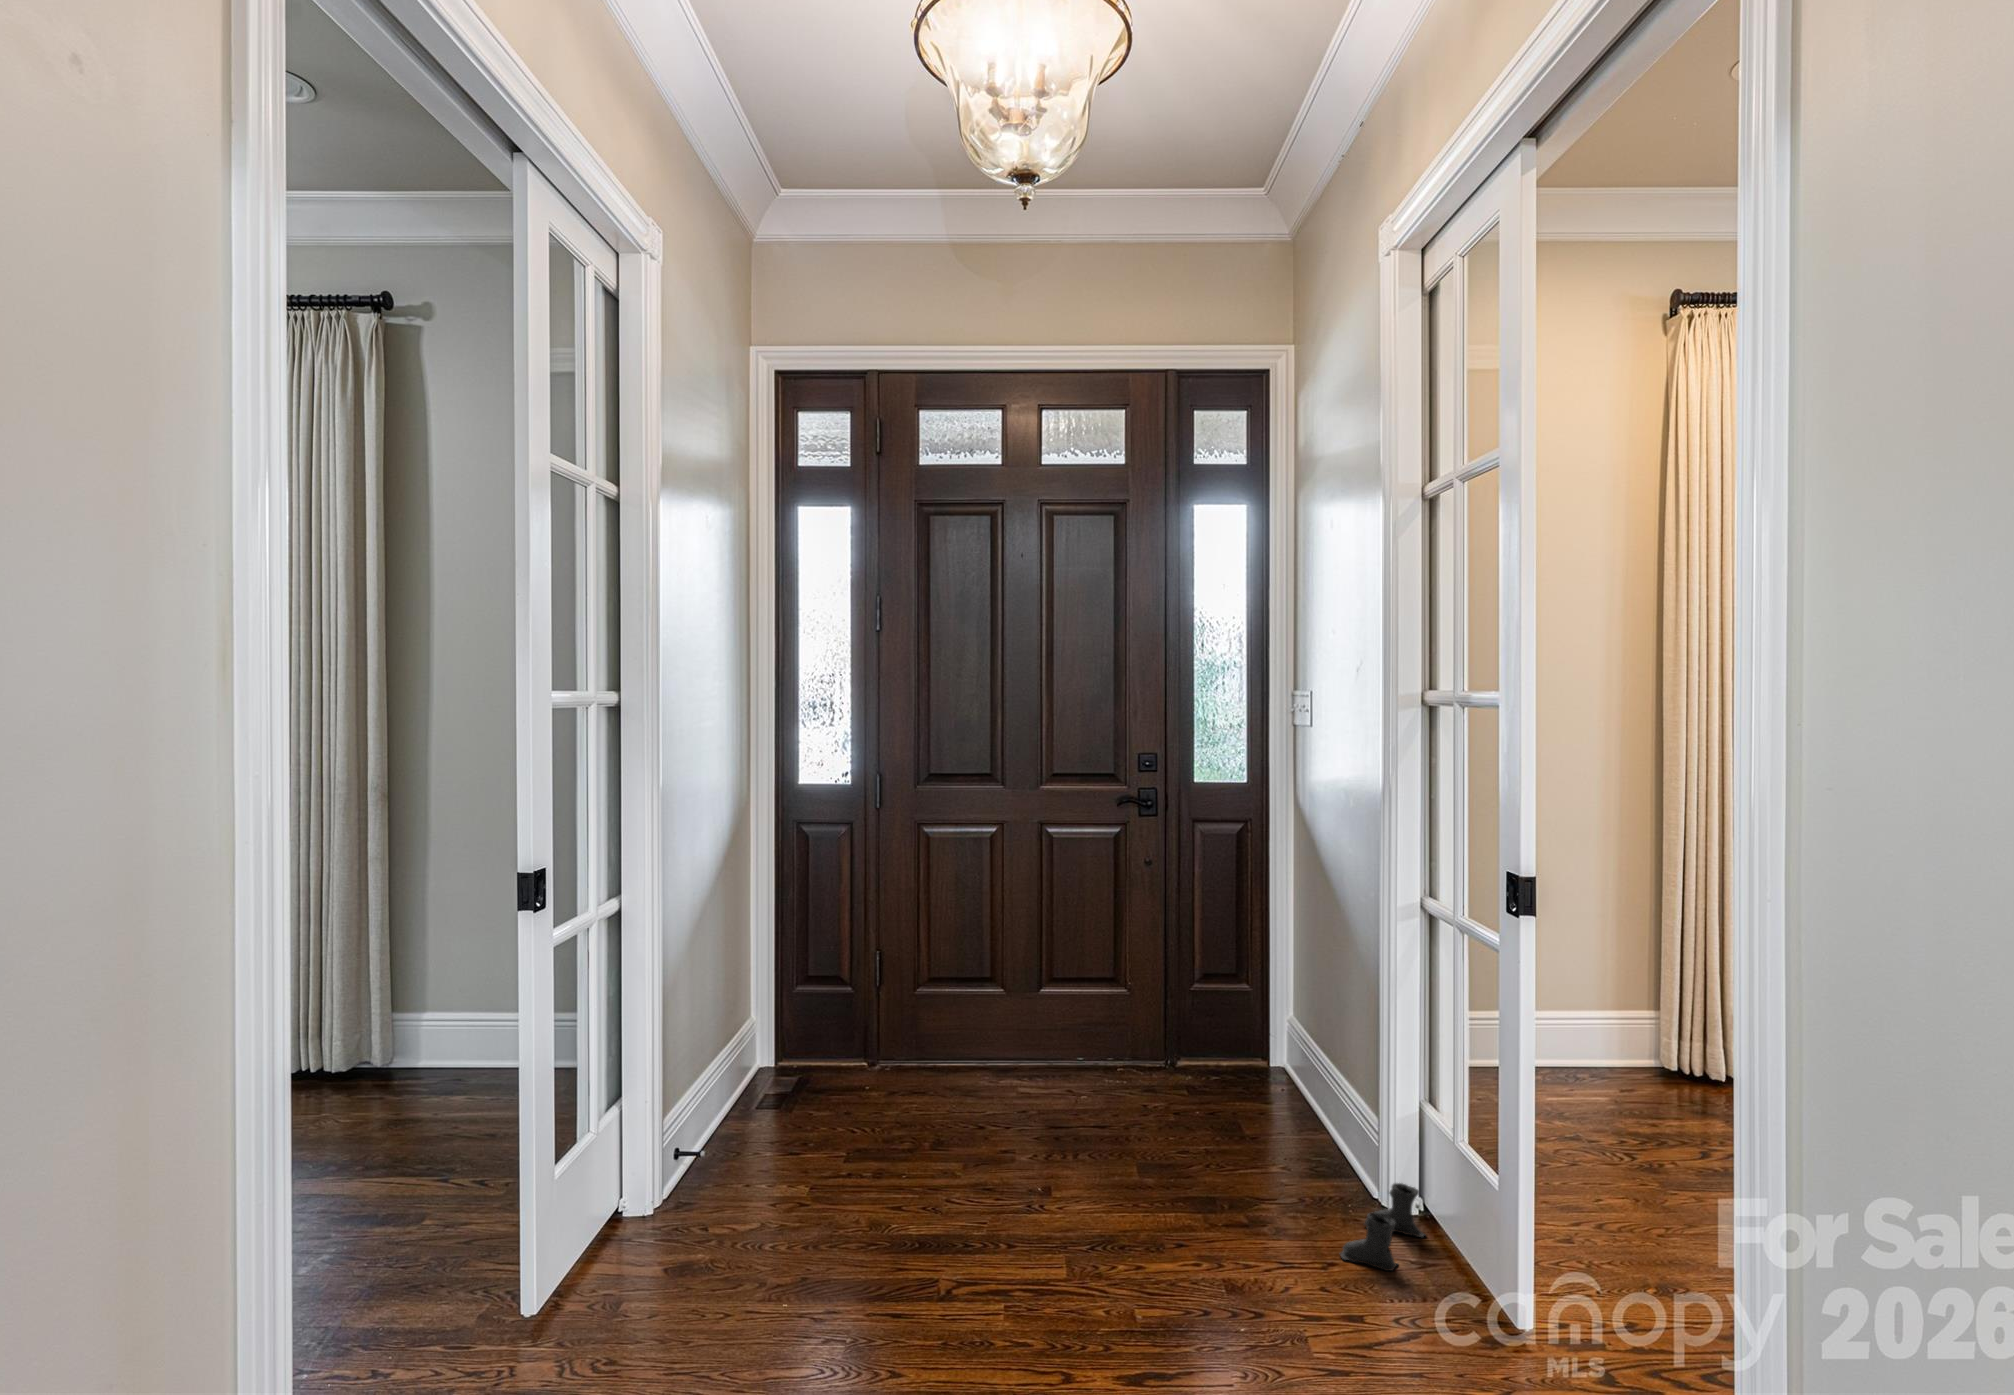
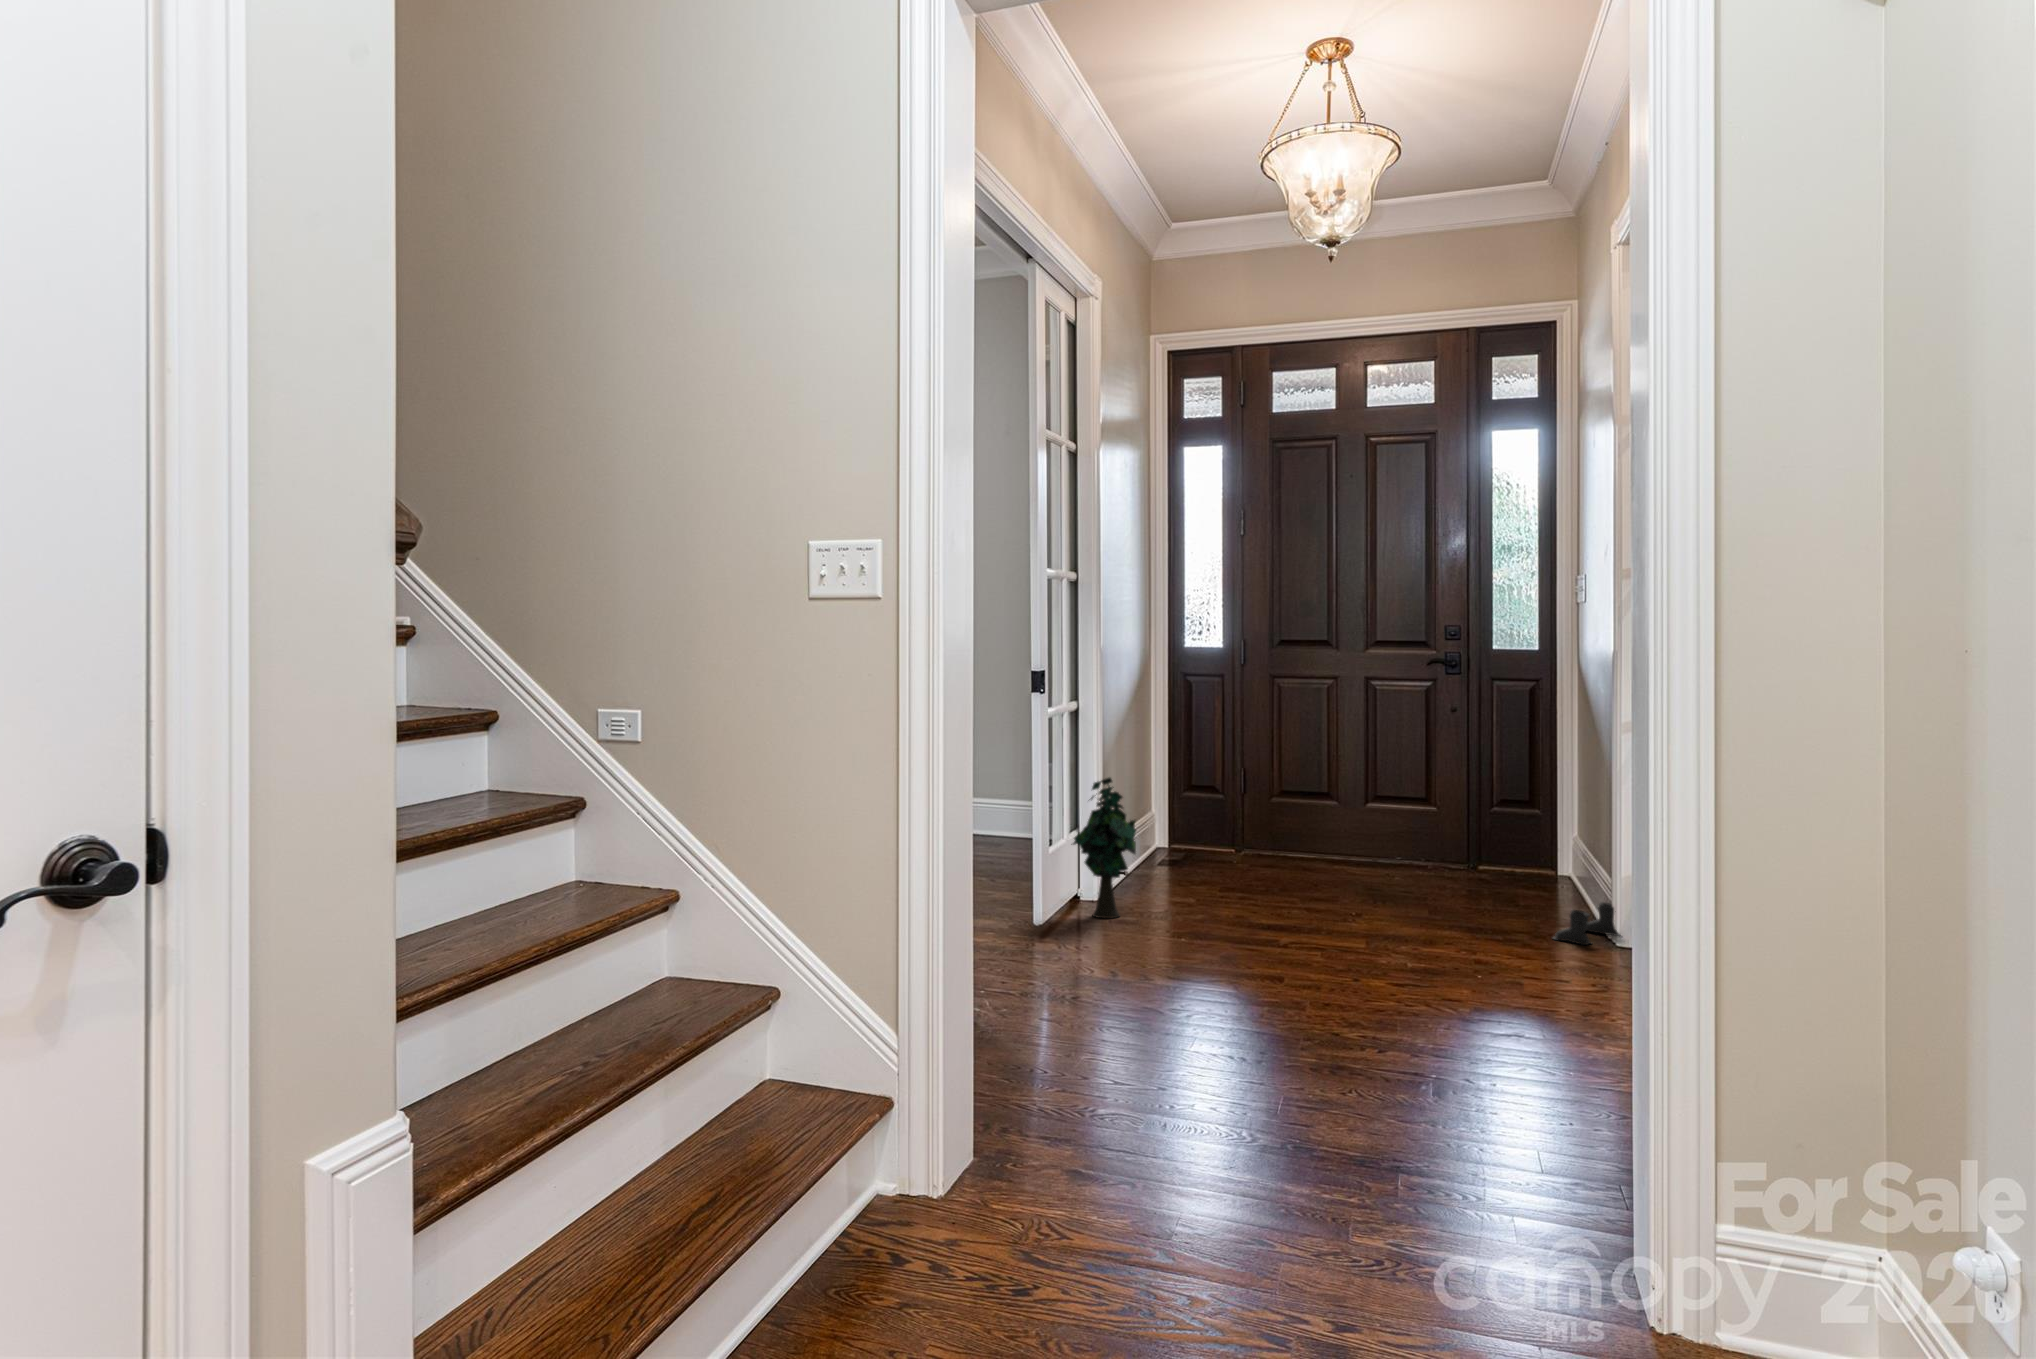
decorative plant: none [592,1033,710,1284] -> present [1071,778,1136,918]

